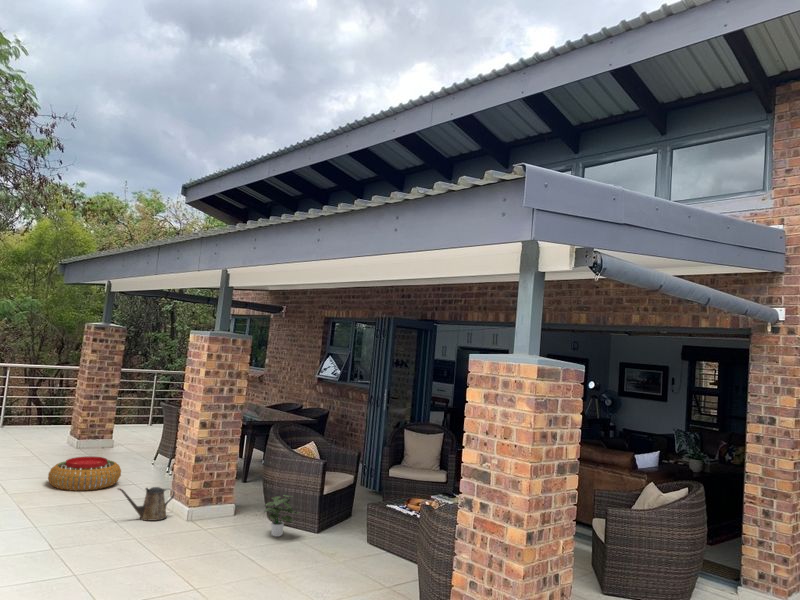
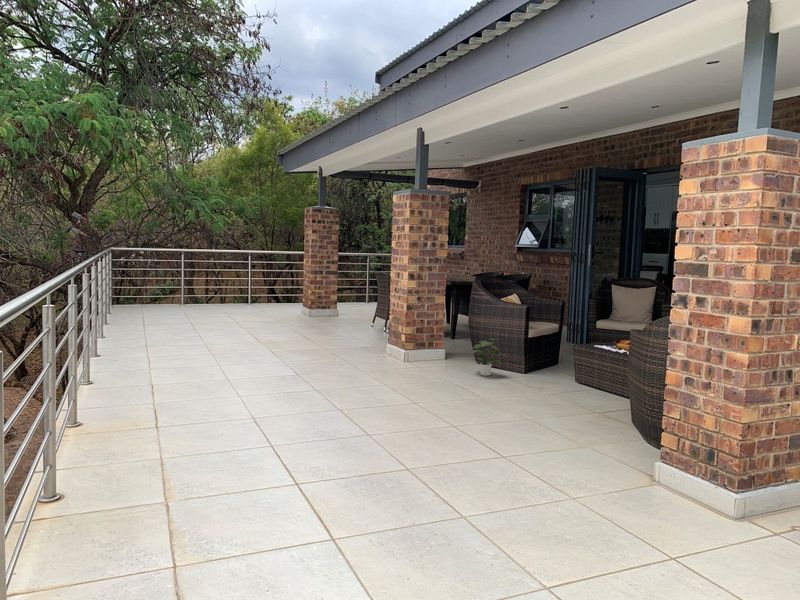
pouf: present [48,456,121,491] -> none [290,316,346,342]
watering can: present [118,487,175,521] -> none [344,332,392,361]

